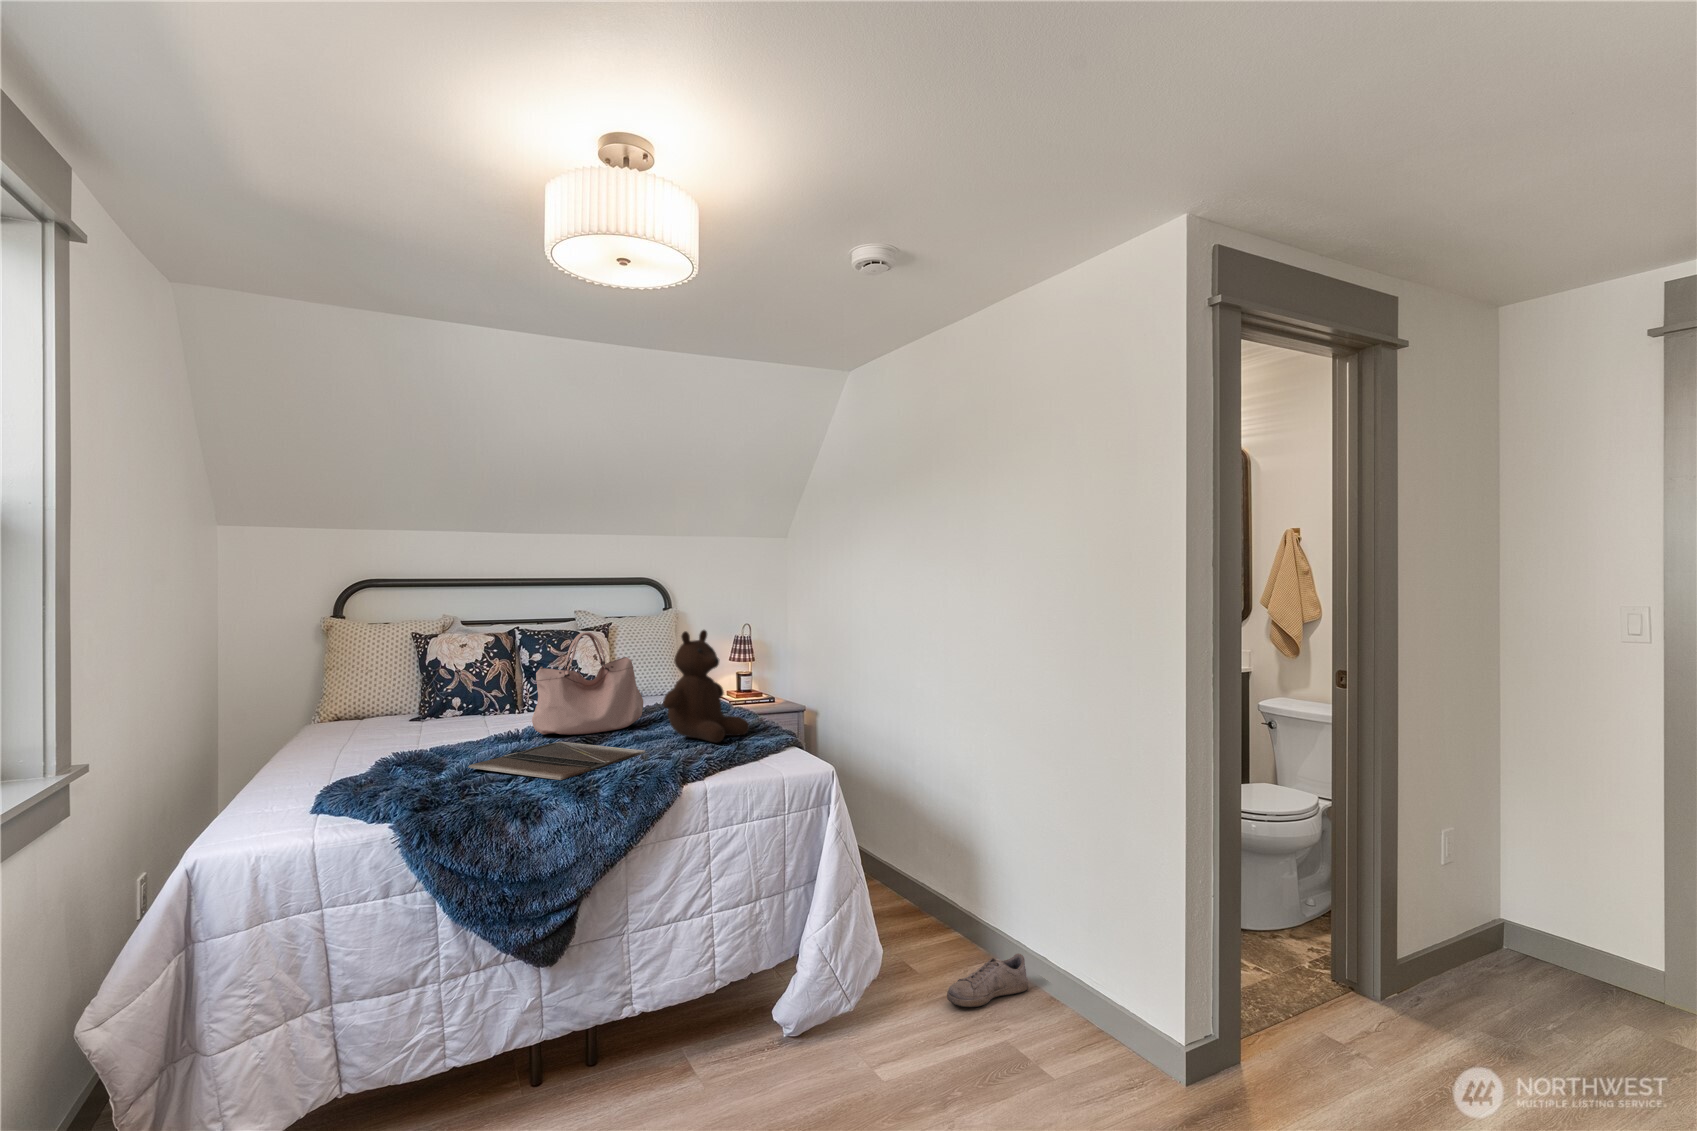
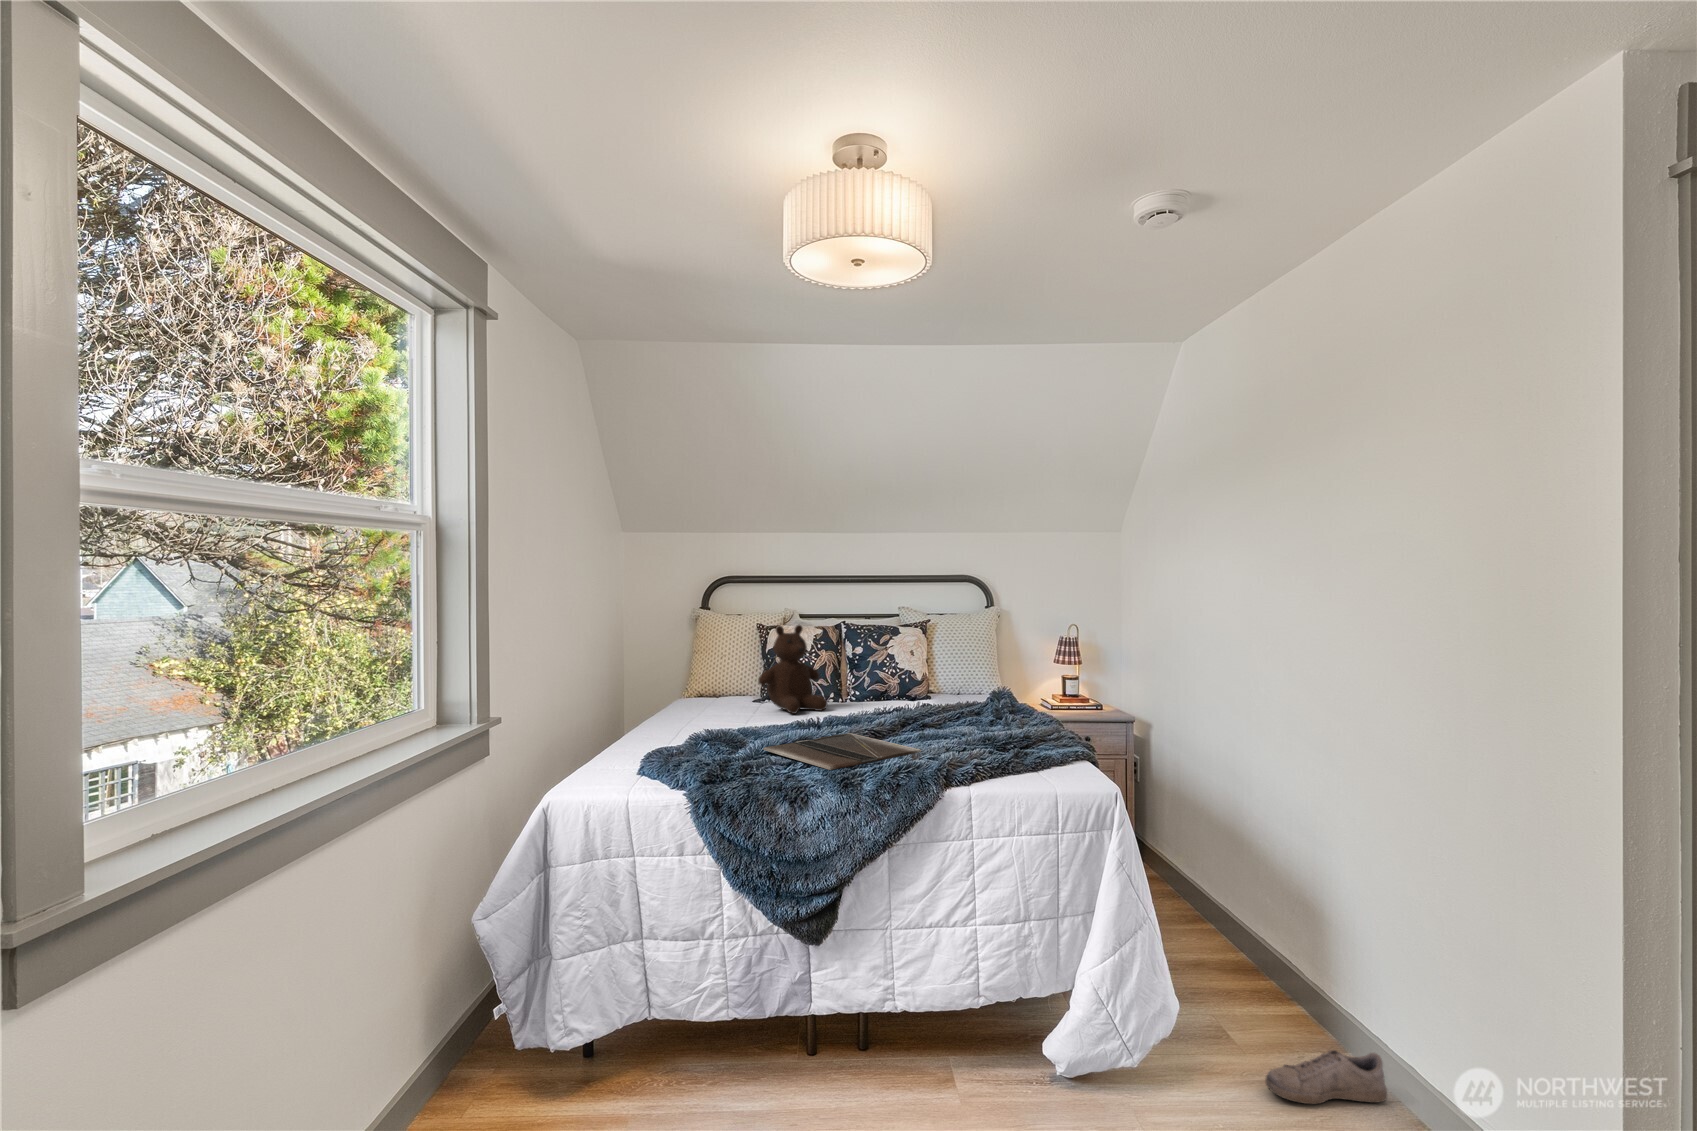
teddy bear: present [663,630,749,743] -> present [758,625,828,714]
handbag: present [532,632,644,735] -> none [833,628,939,728]

